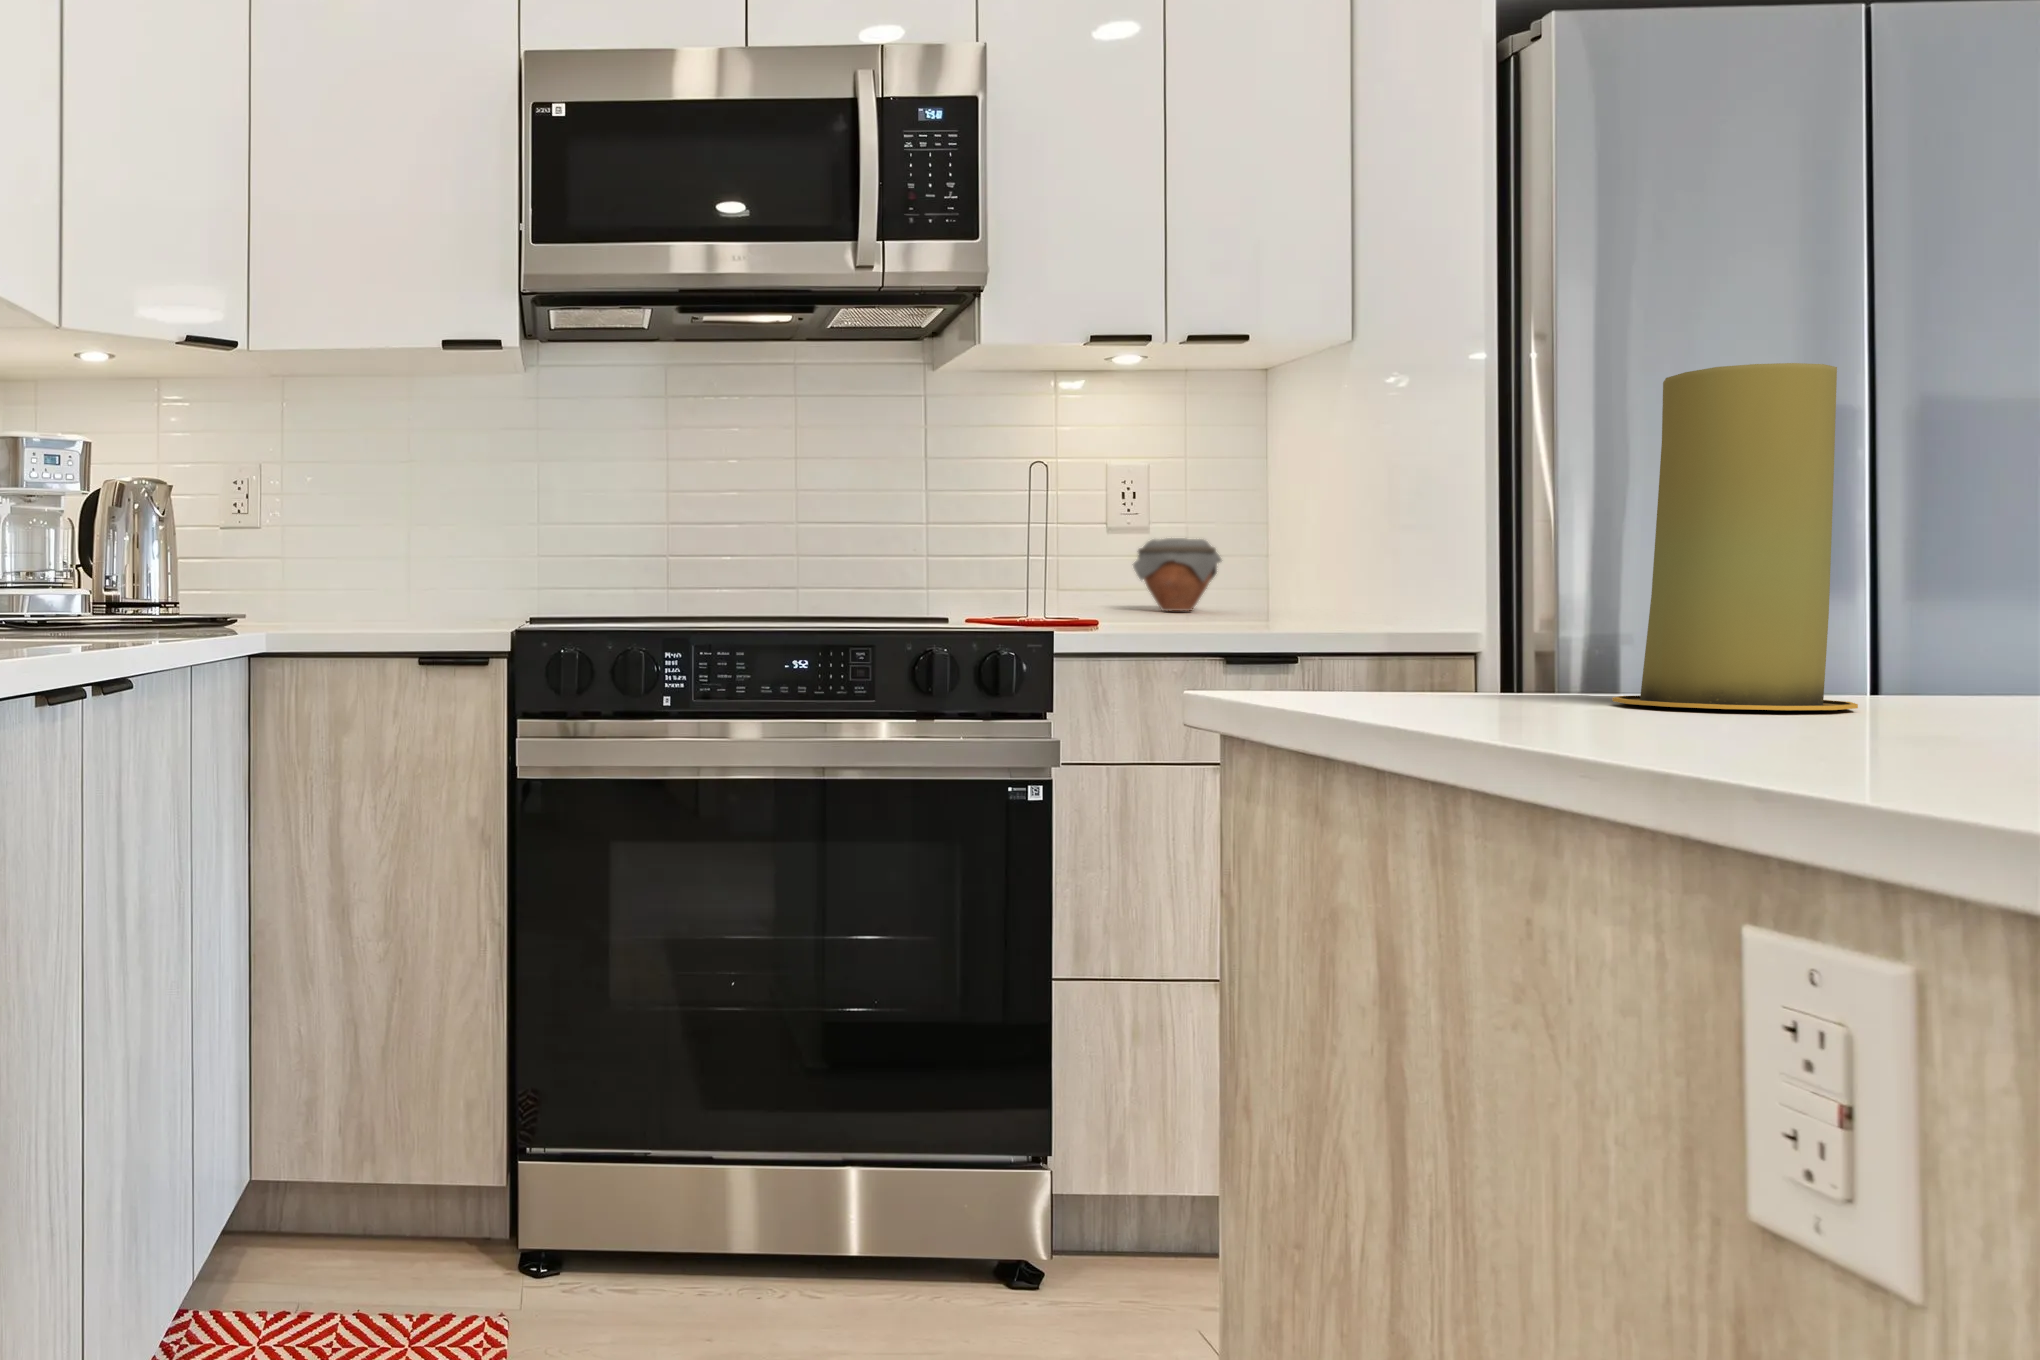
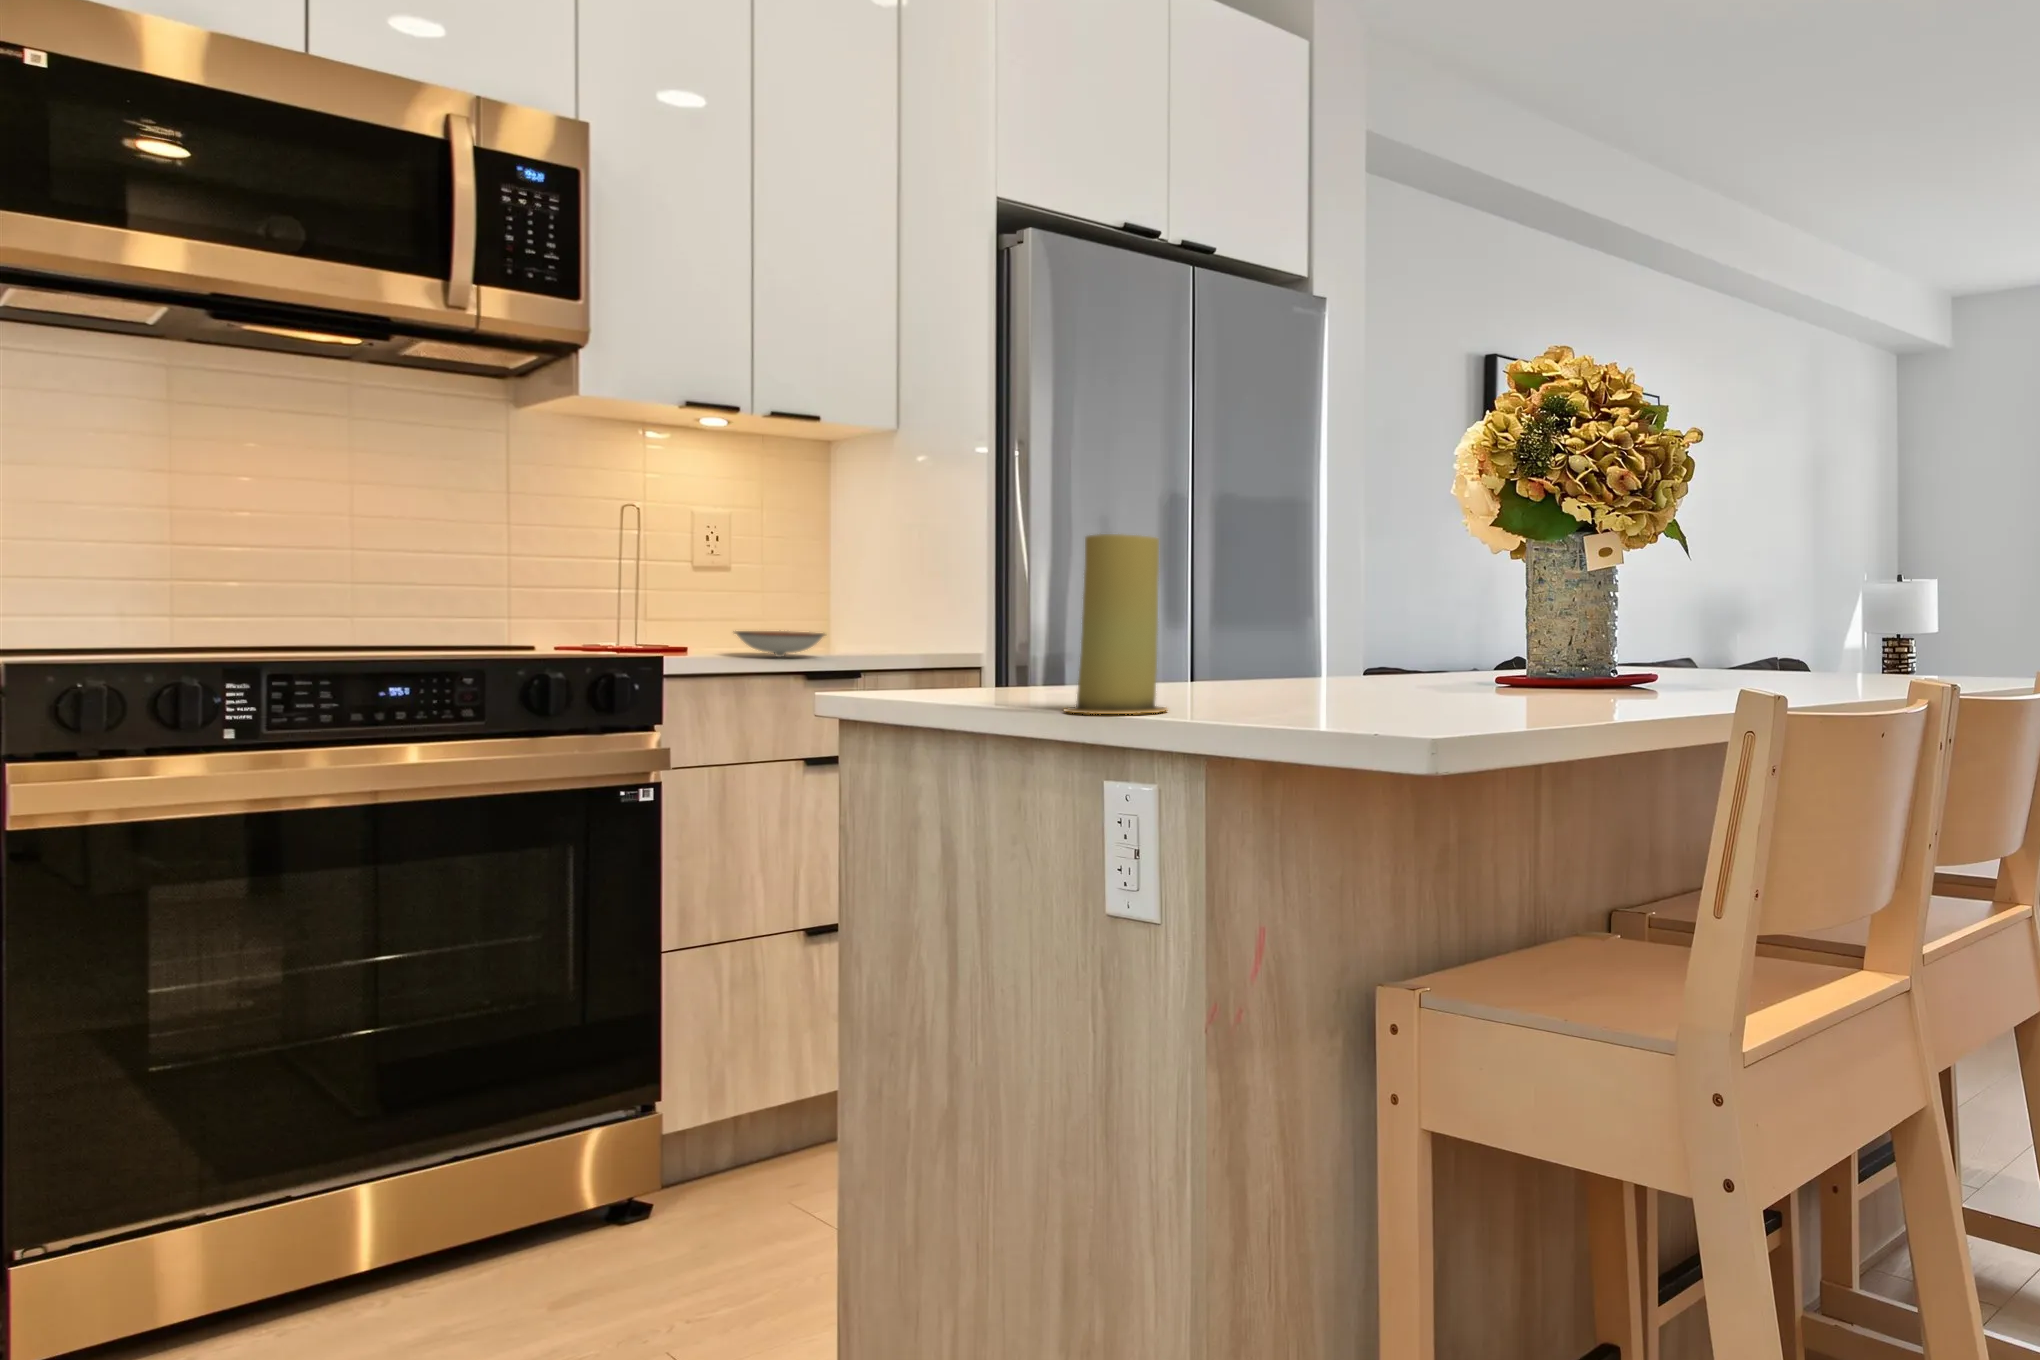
jar: present [1133,538,1221,611] -> none [718,572,796,633]
ceramic bowl: none [1136,603,1251,635] -> present [735,631,825,657]

